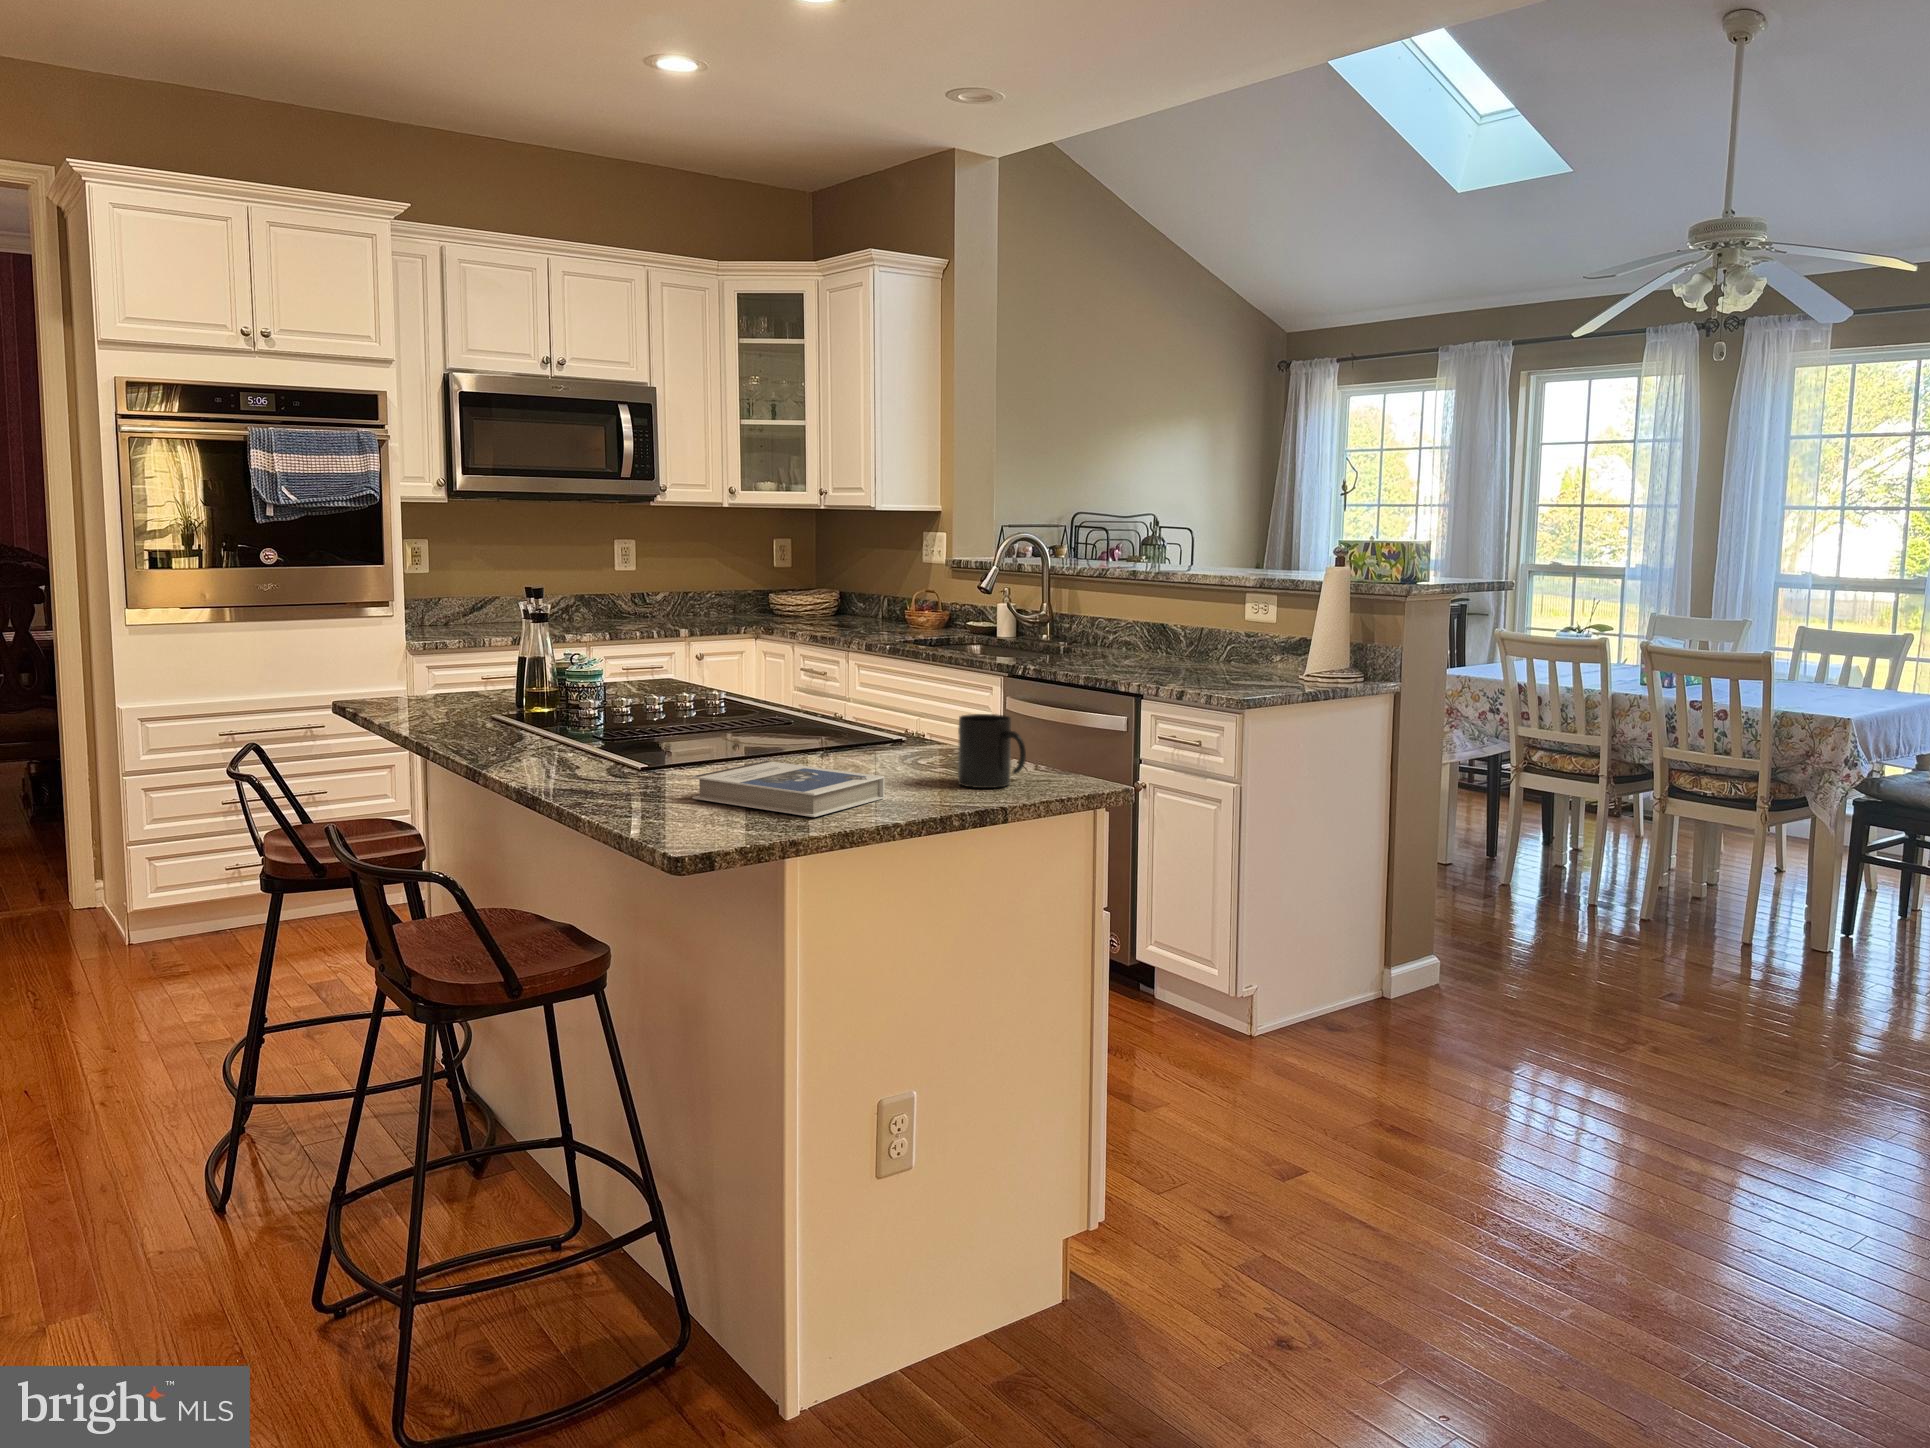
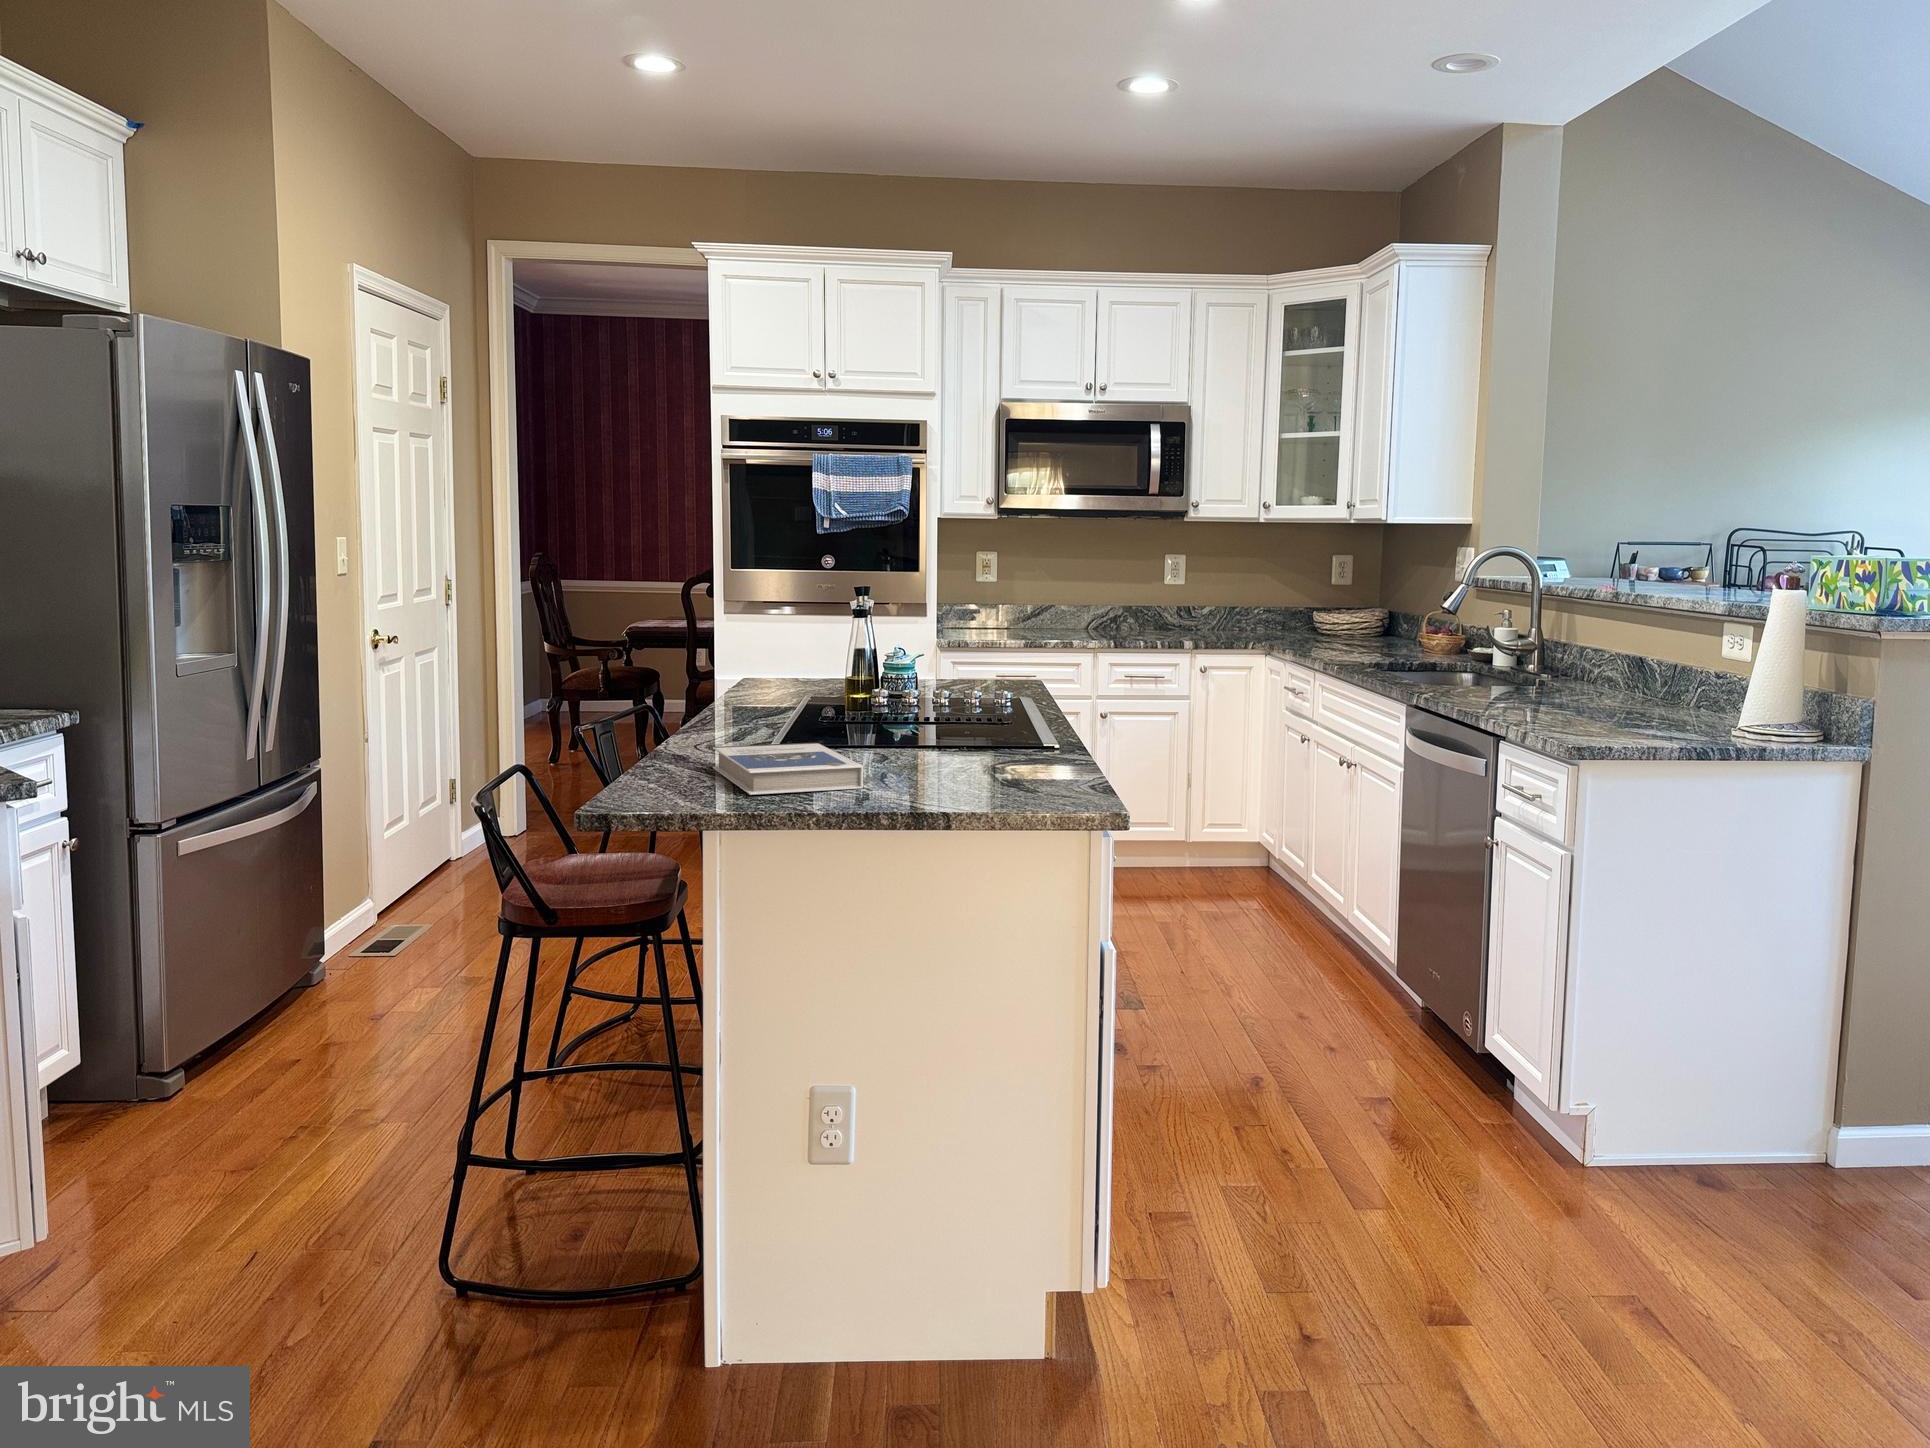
mug: present [958,714,1026,788] -> none [964,713,1022,793]

